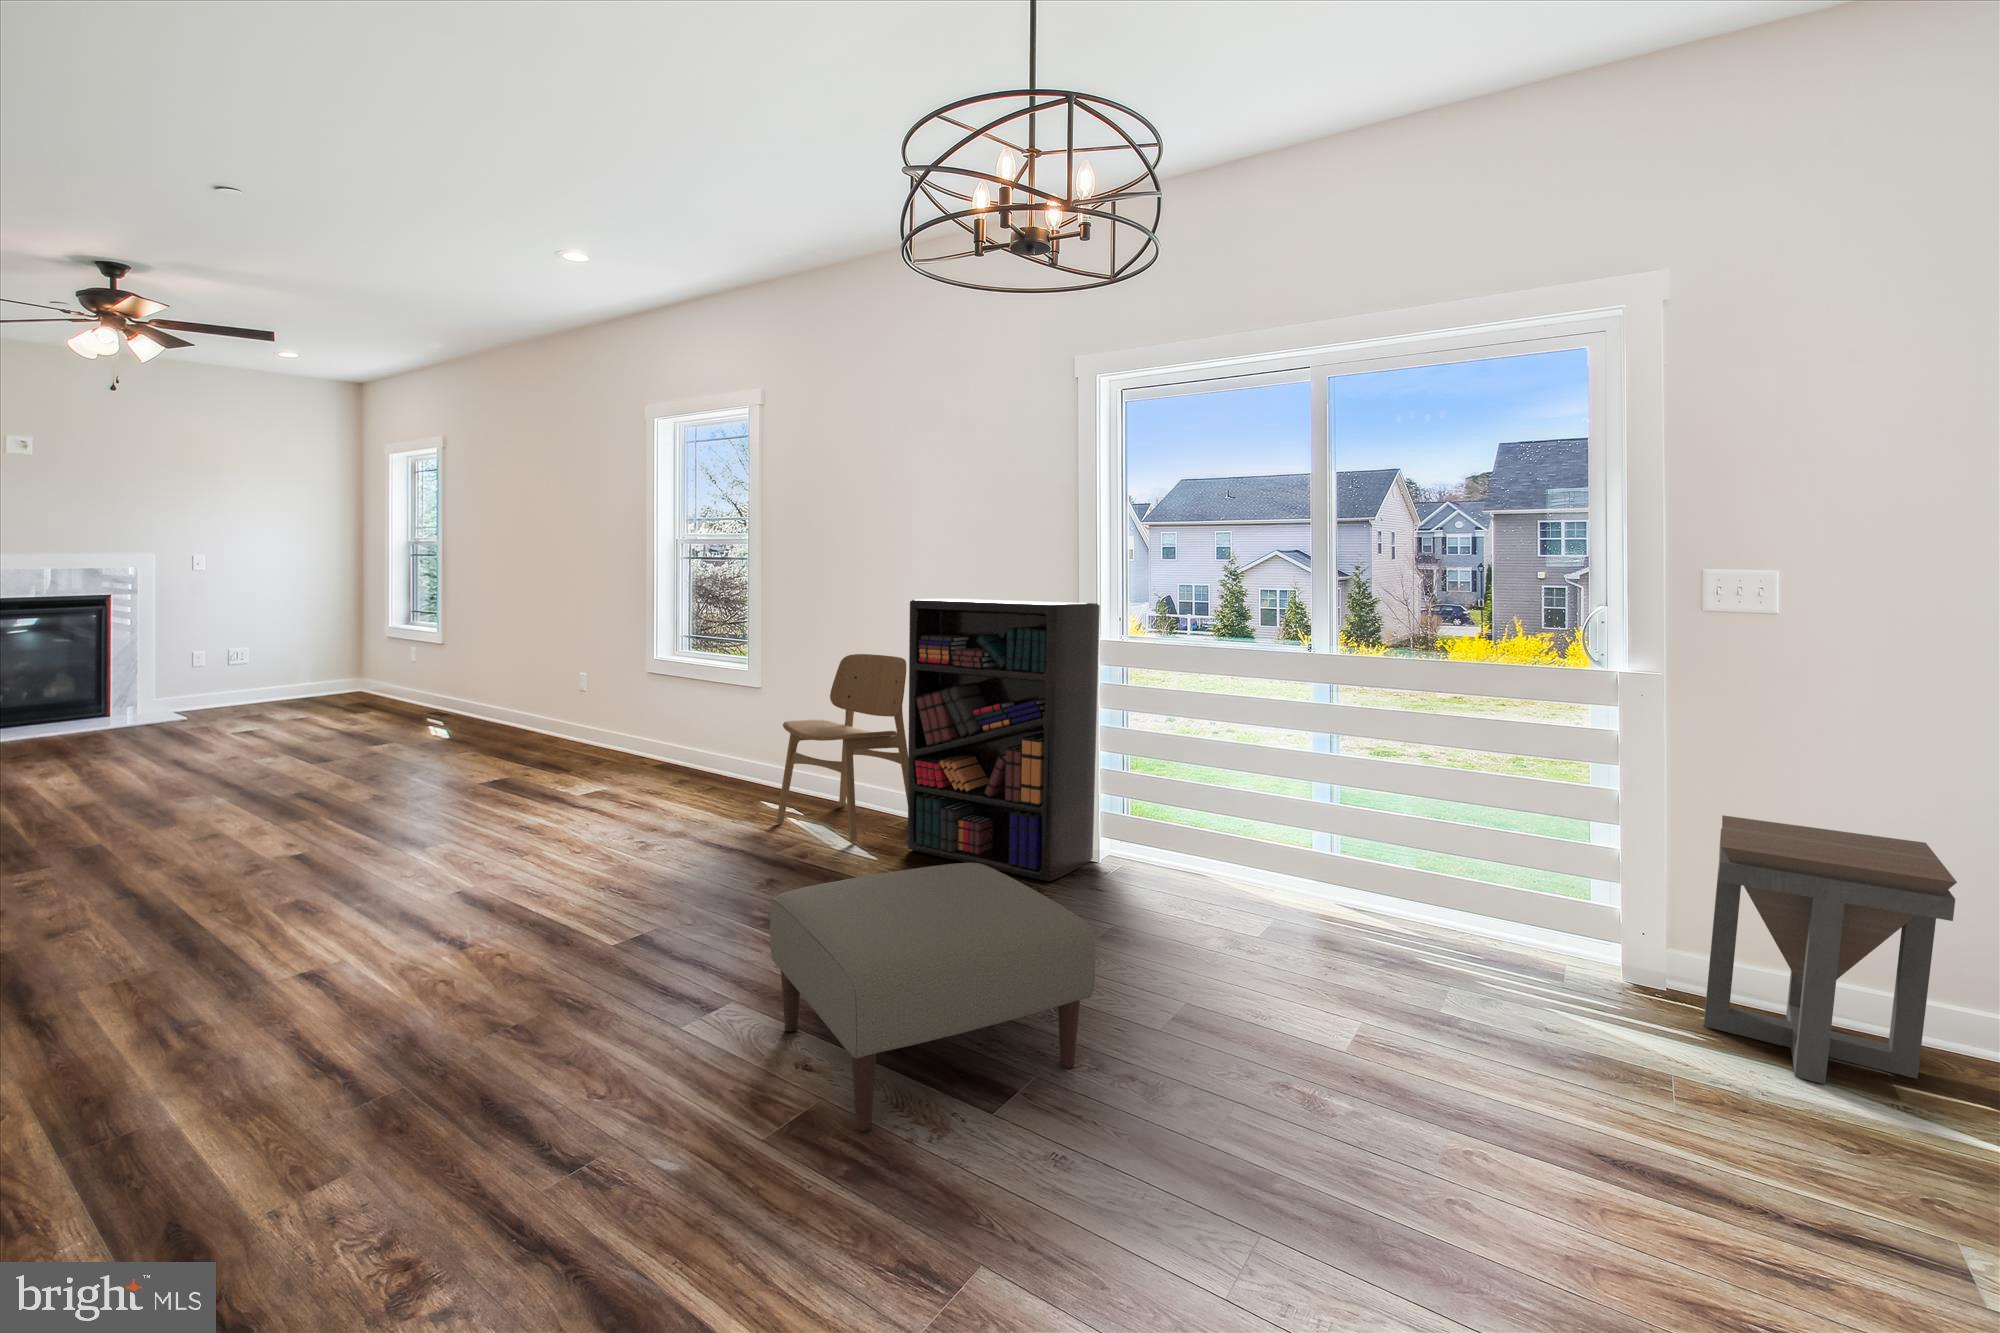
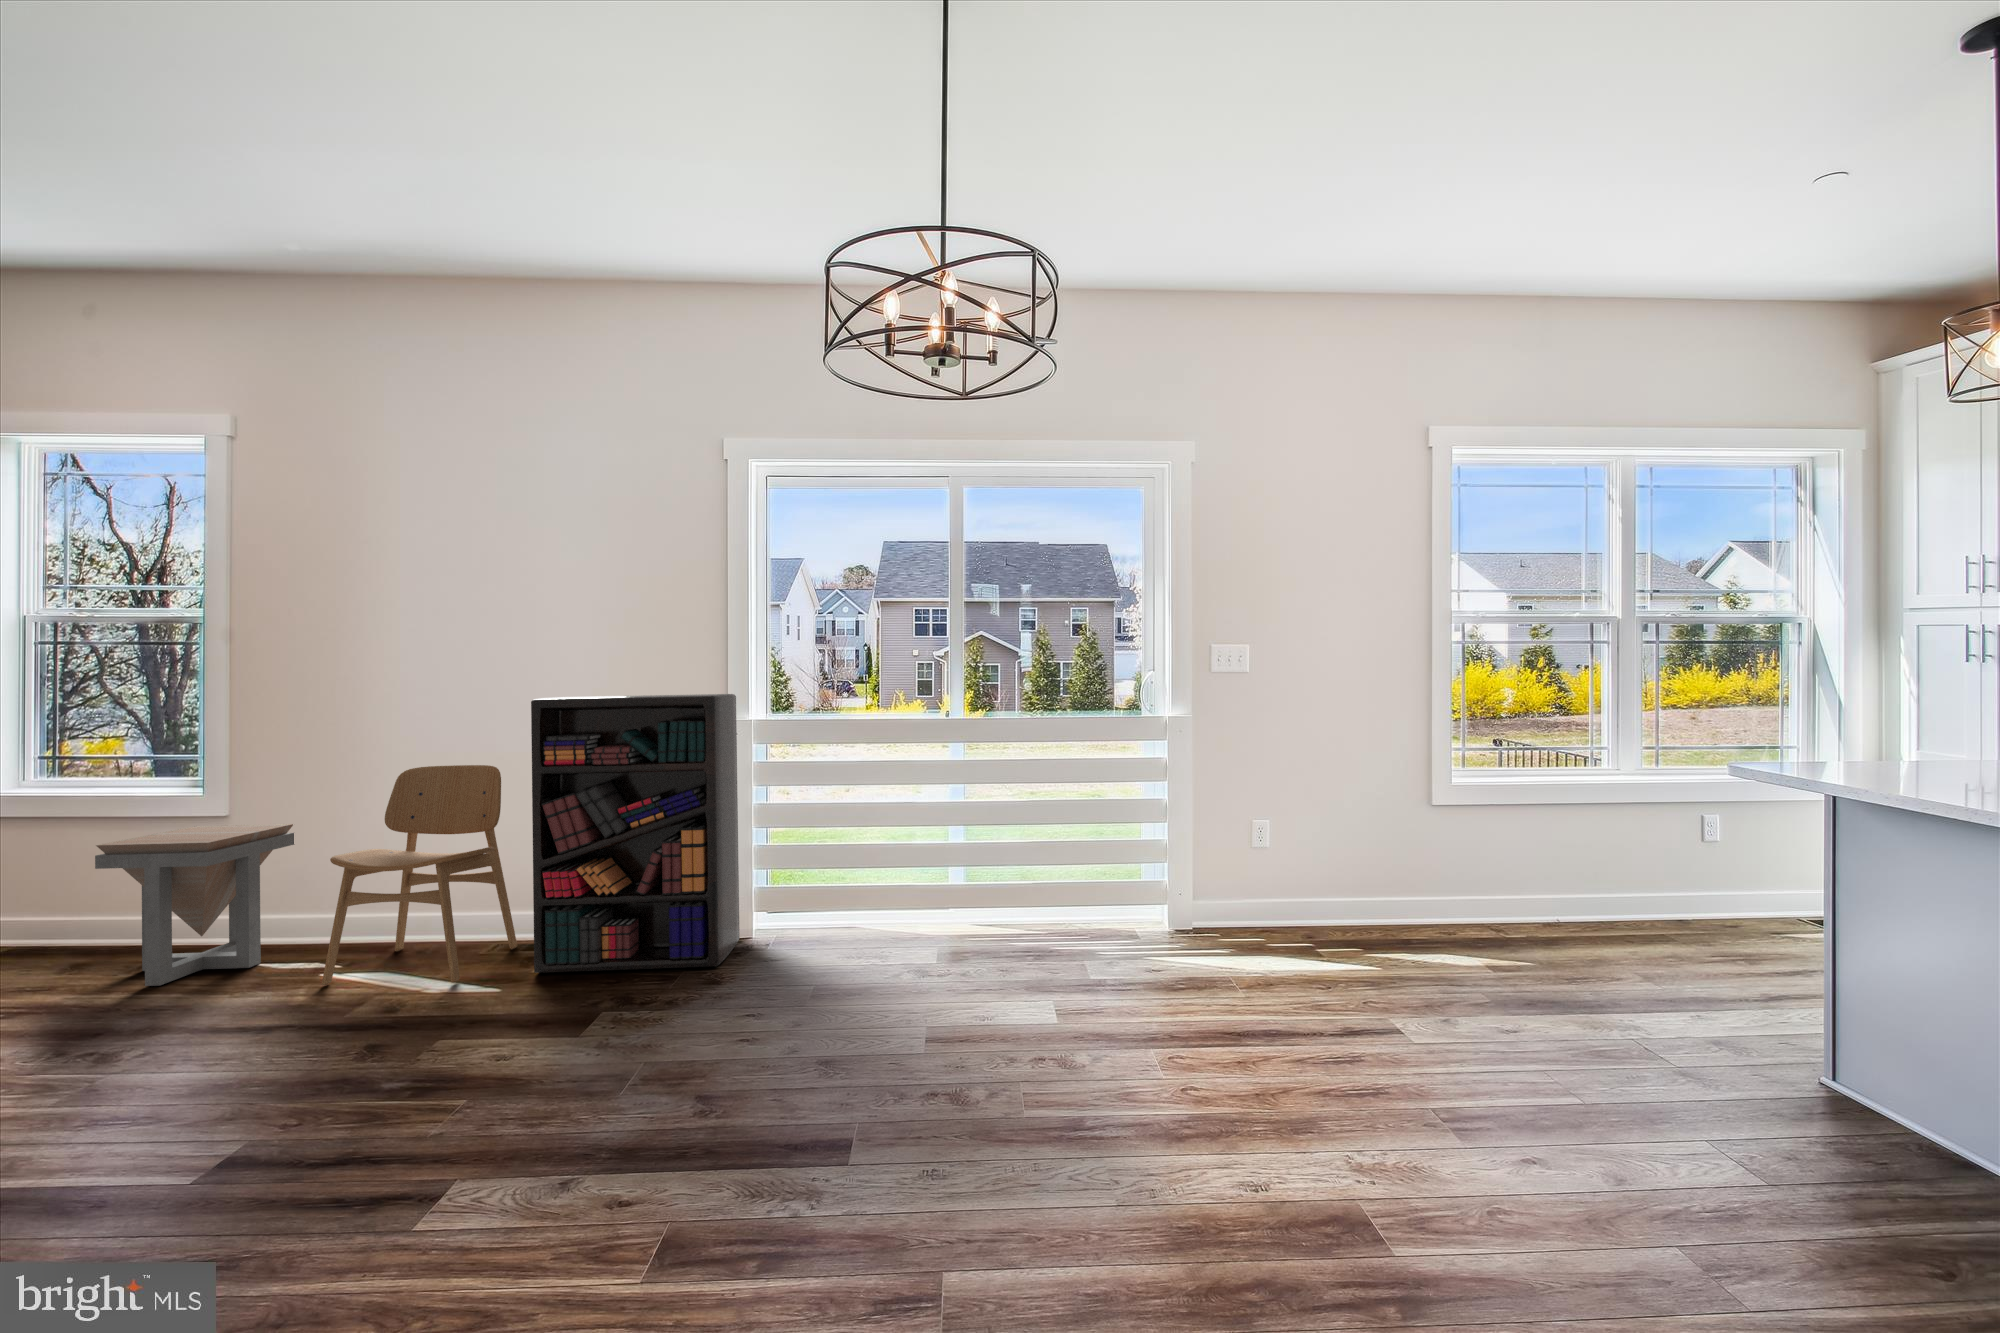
side table: present [1704,815,1957,1084] -> present [95,824,294,986]
ottoman: present [770,863,1095,1131] -> none [539,947,894,1227]

